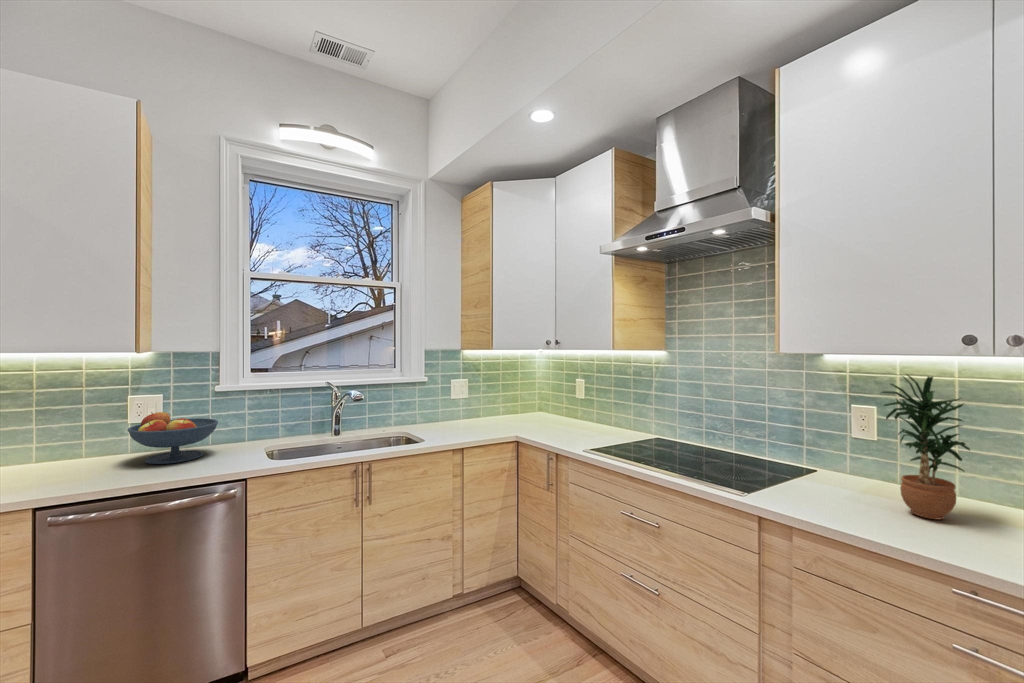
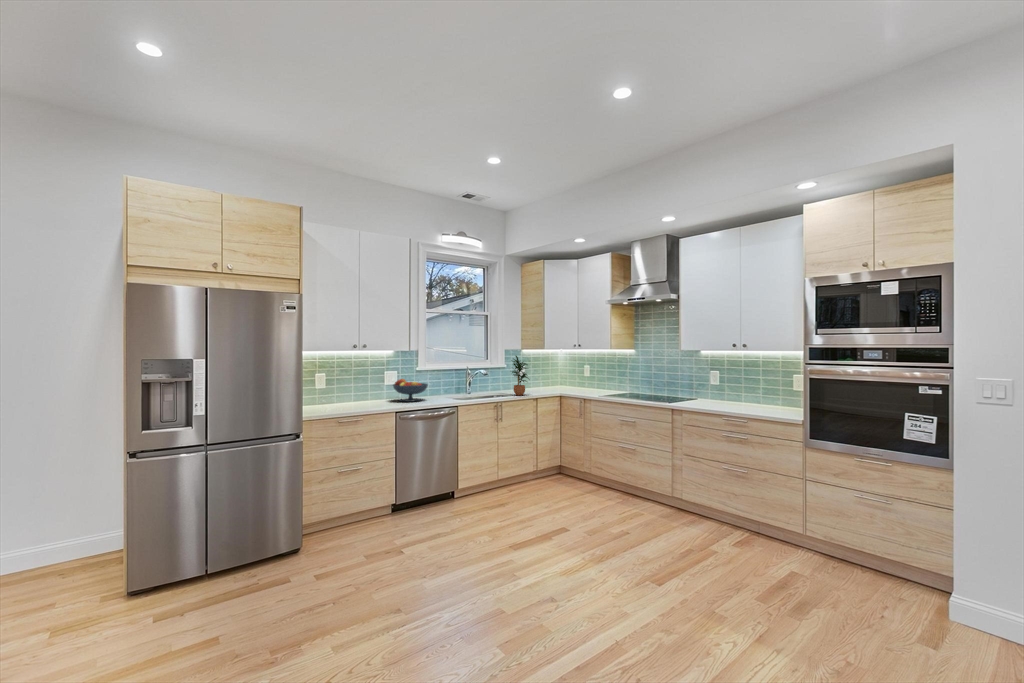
potted plant: present [882,375,970,519] -> present [512,356,529,396]

